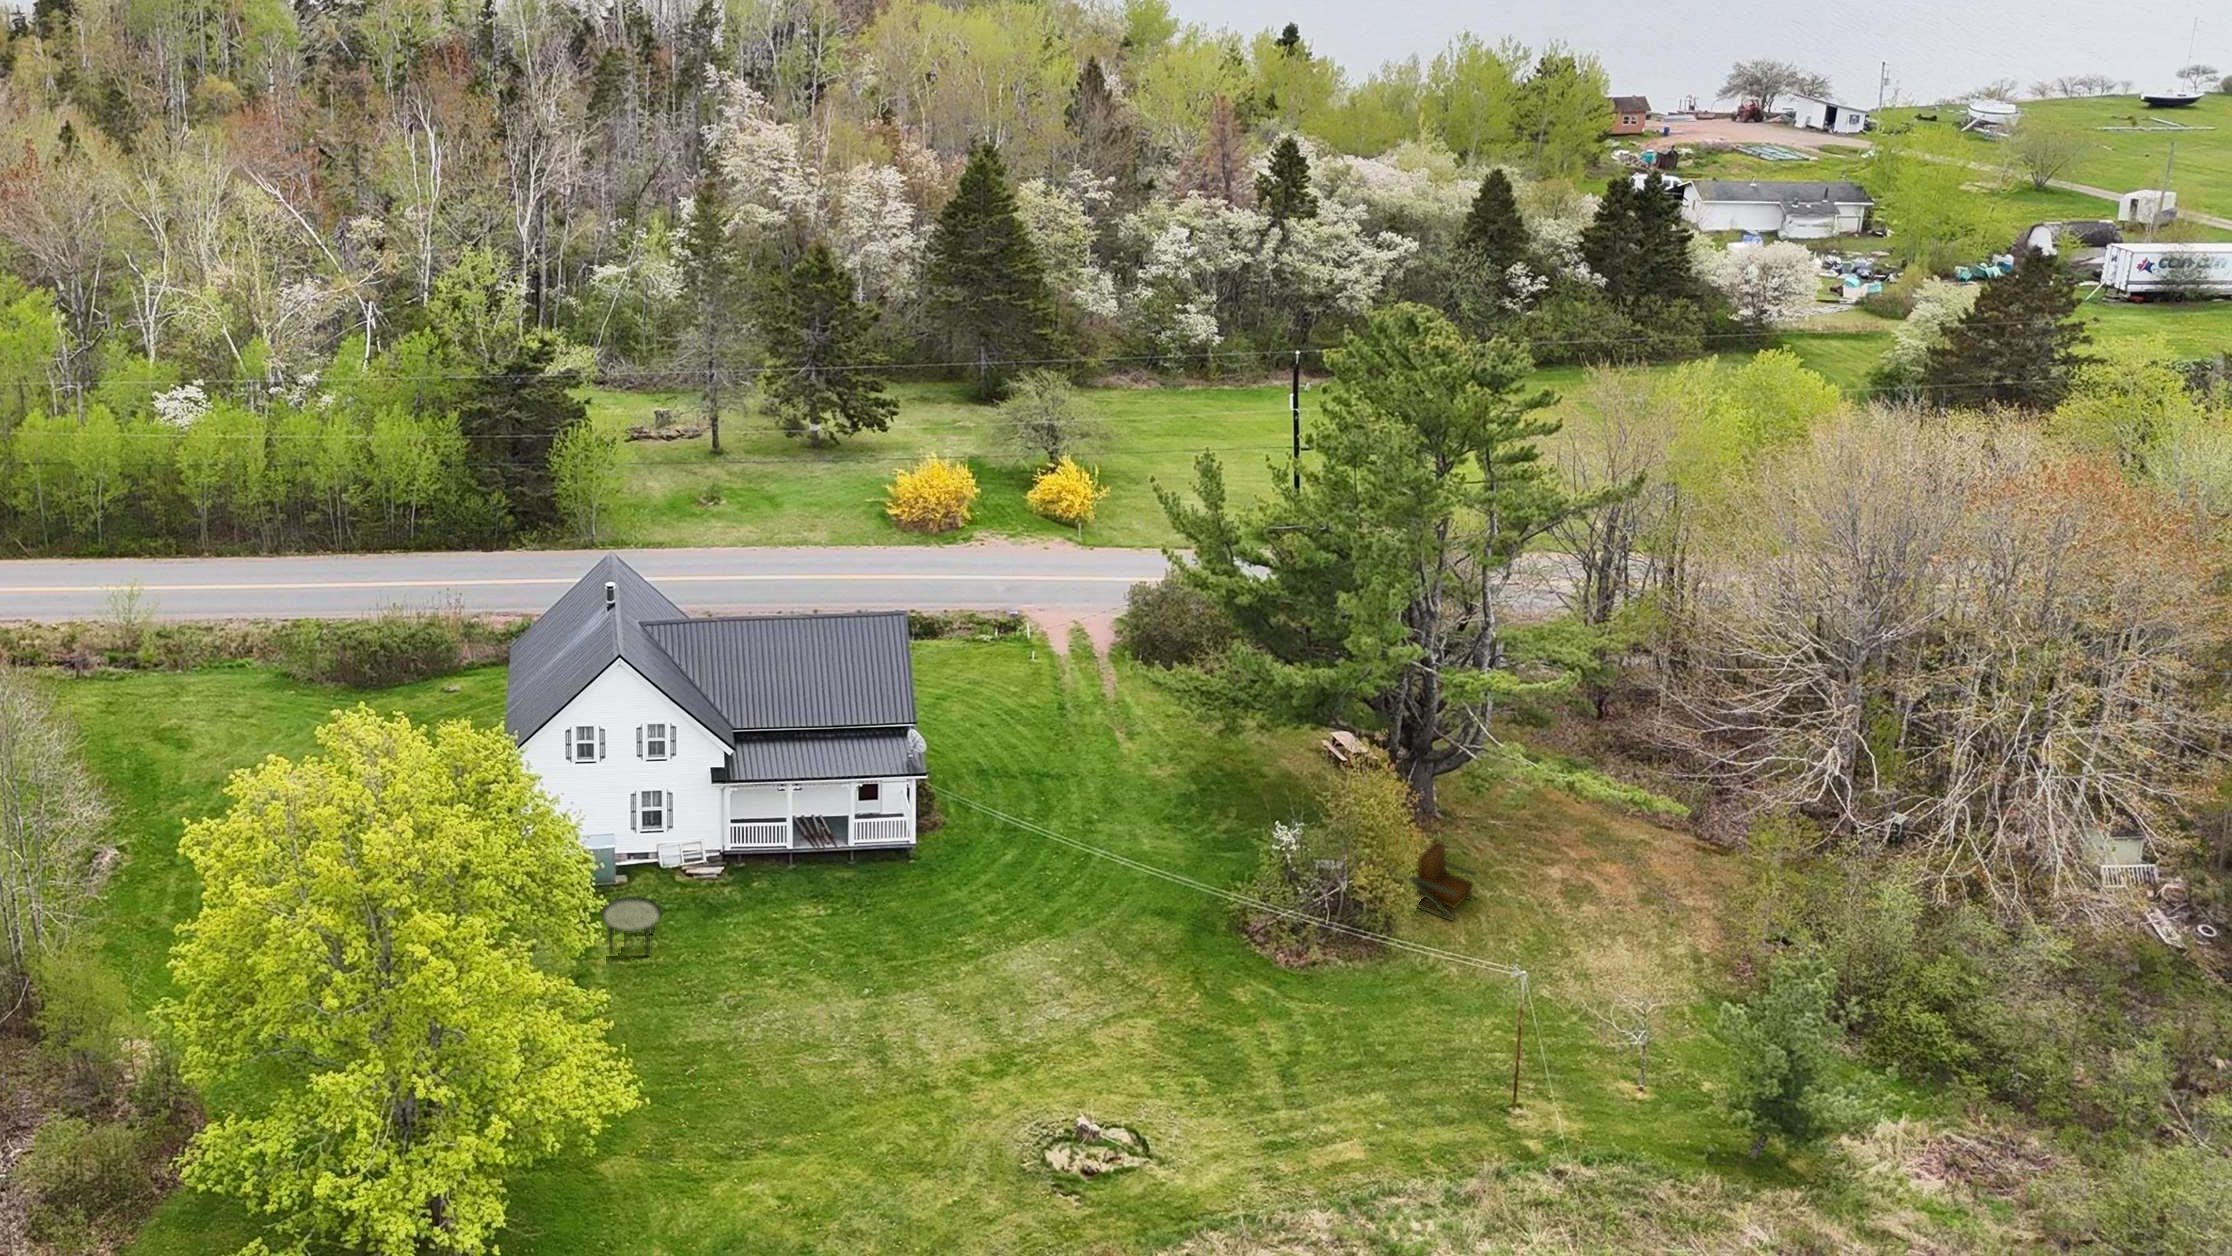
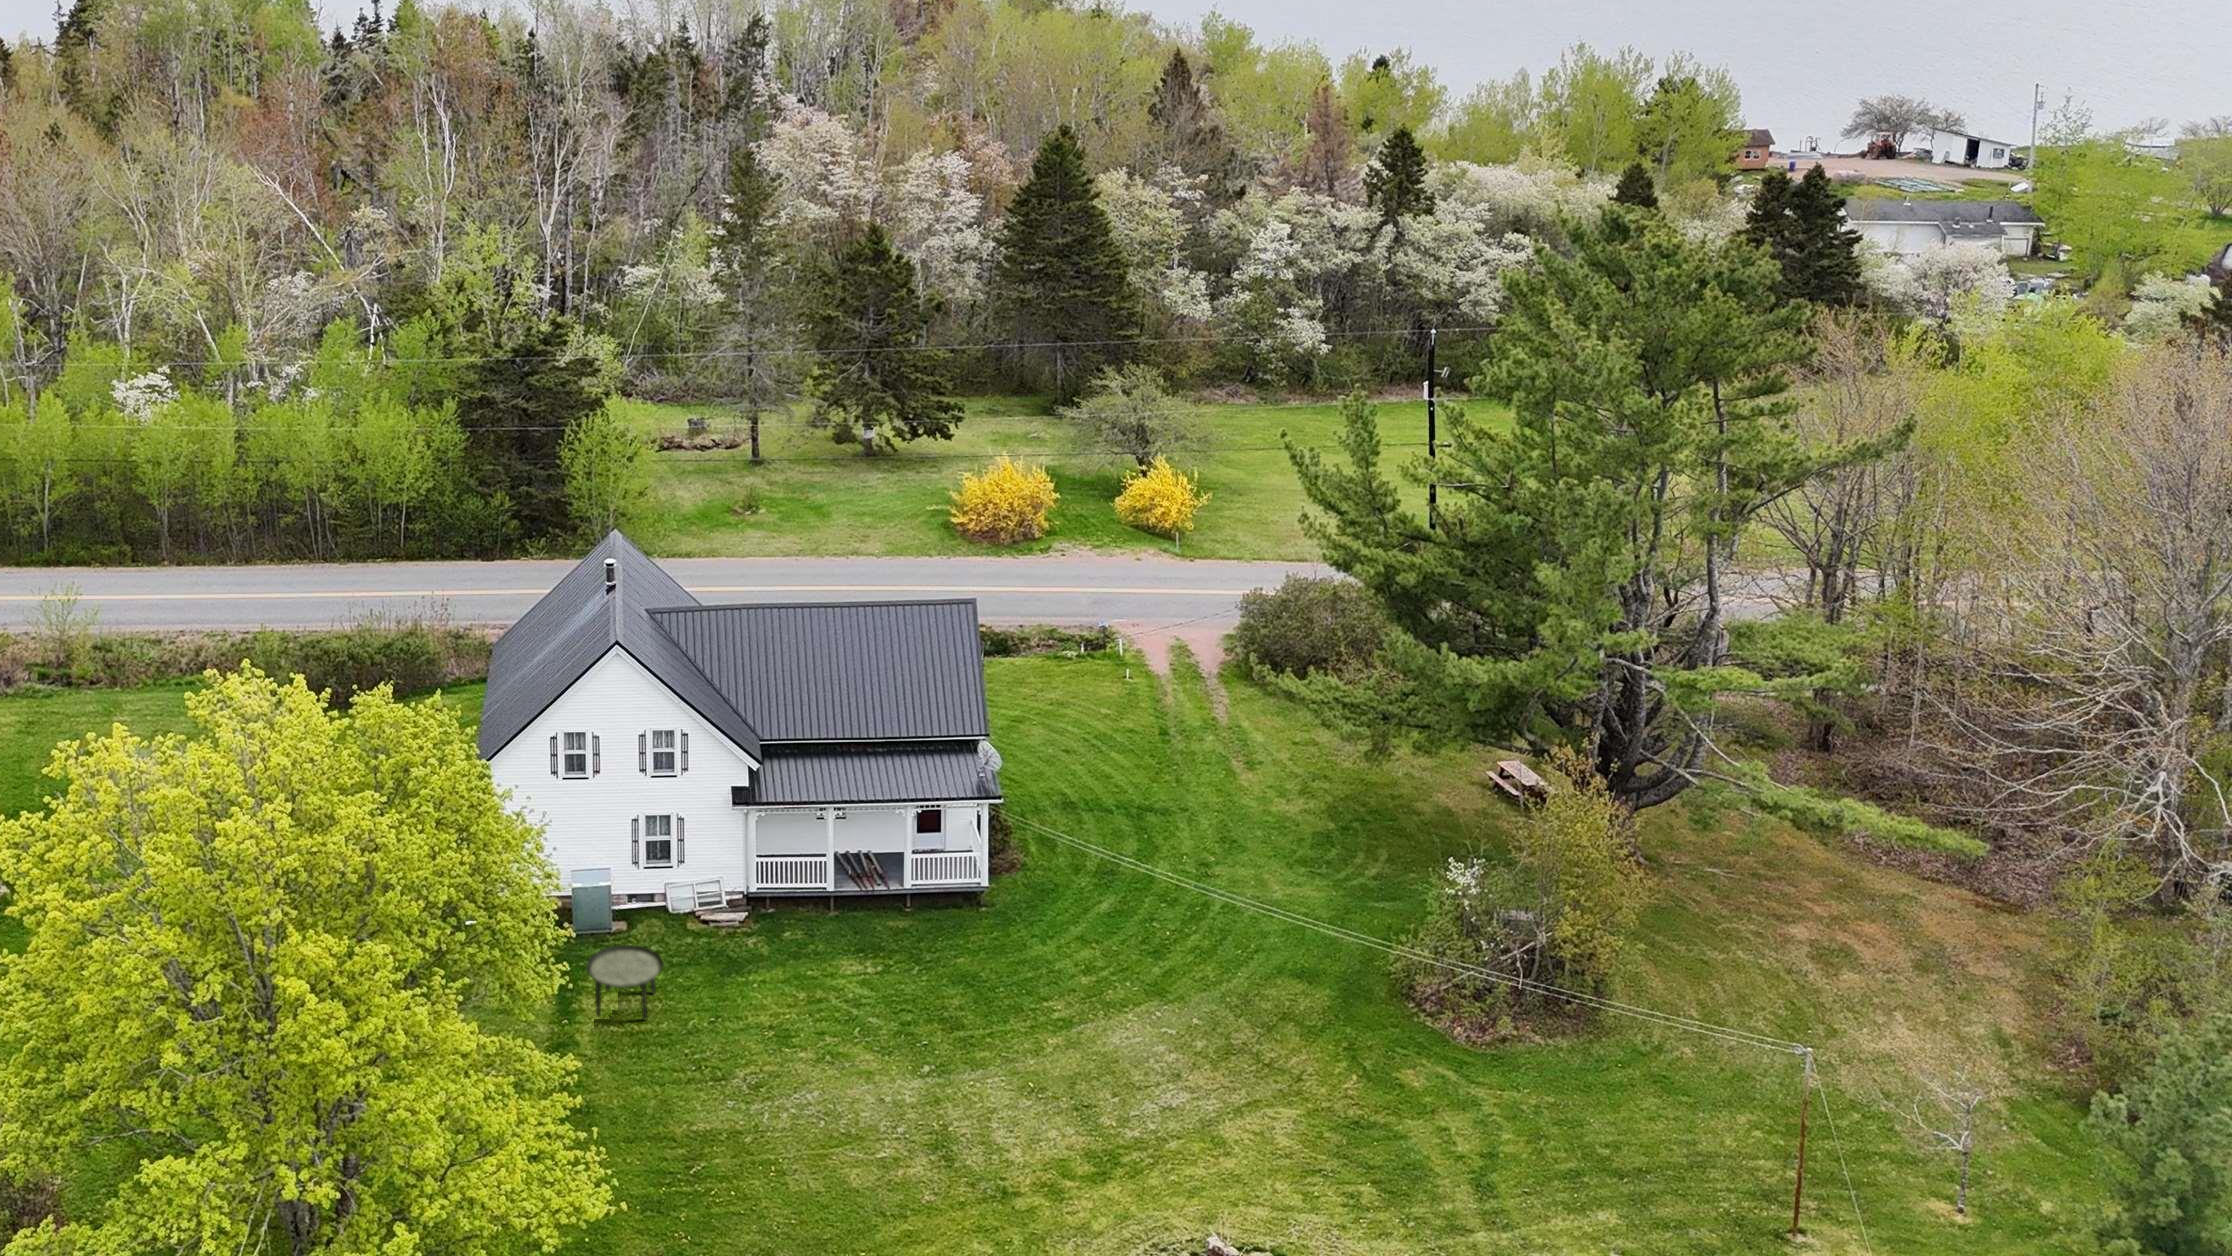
lounge chair: present [1410,842,1477,921] -> none [1619,886,1709,989]

